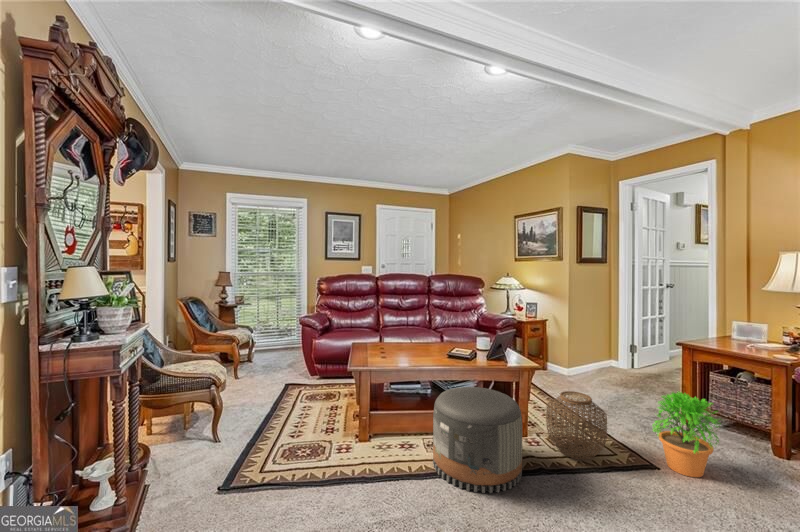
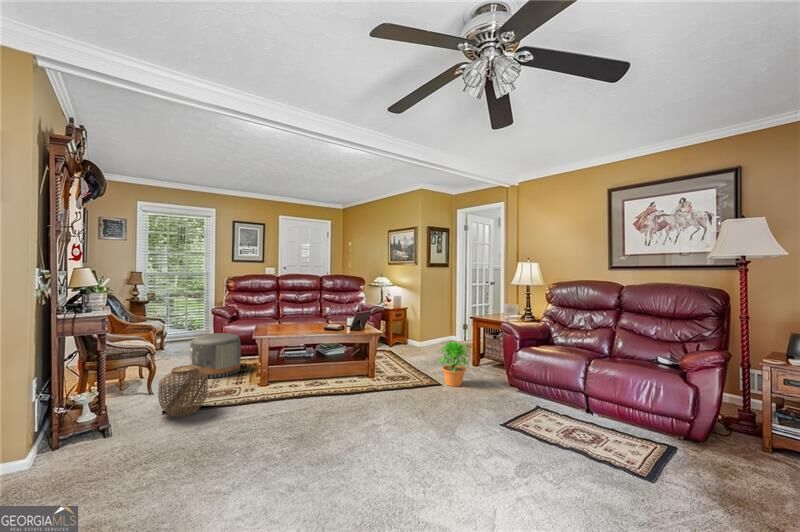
pouf: present [433,387,522,493] -> present [189,333,241,378]
woven basket: present [546,391,607,460] -> present [158,365,208,416]

